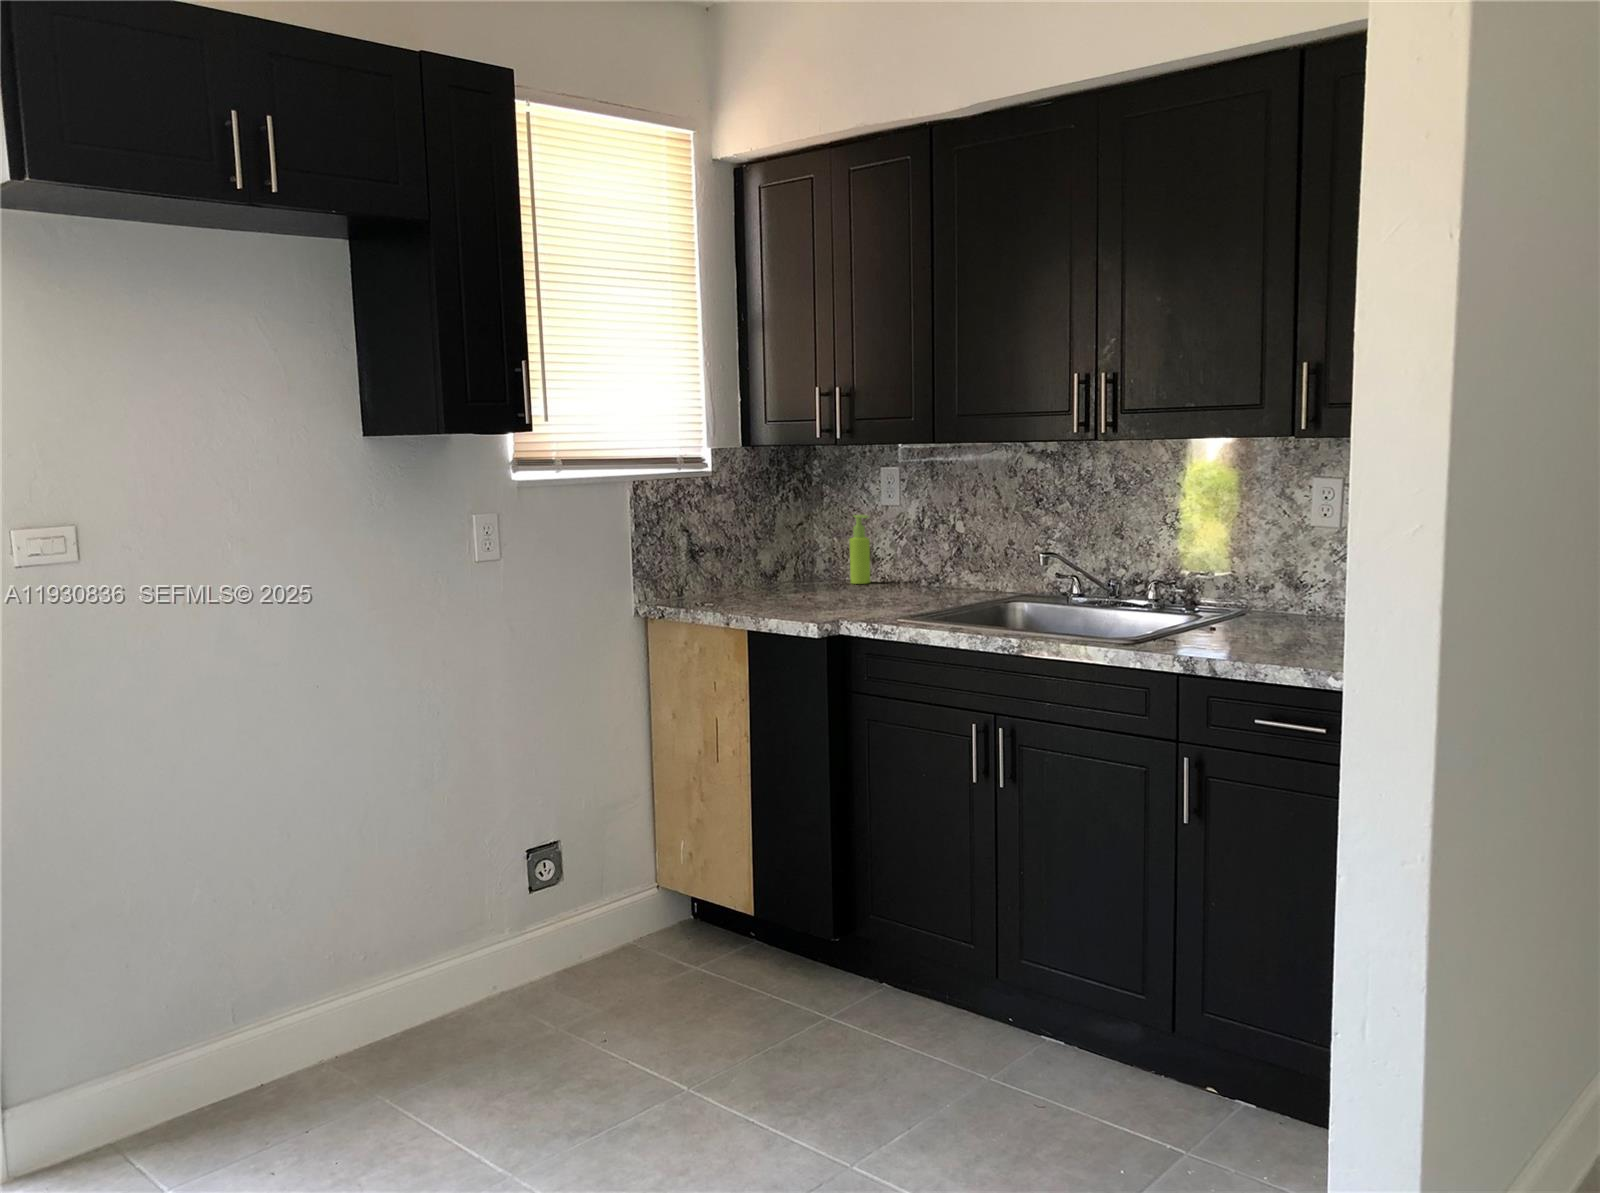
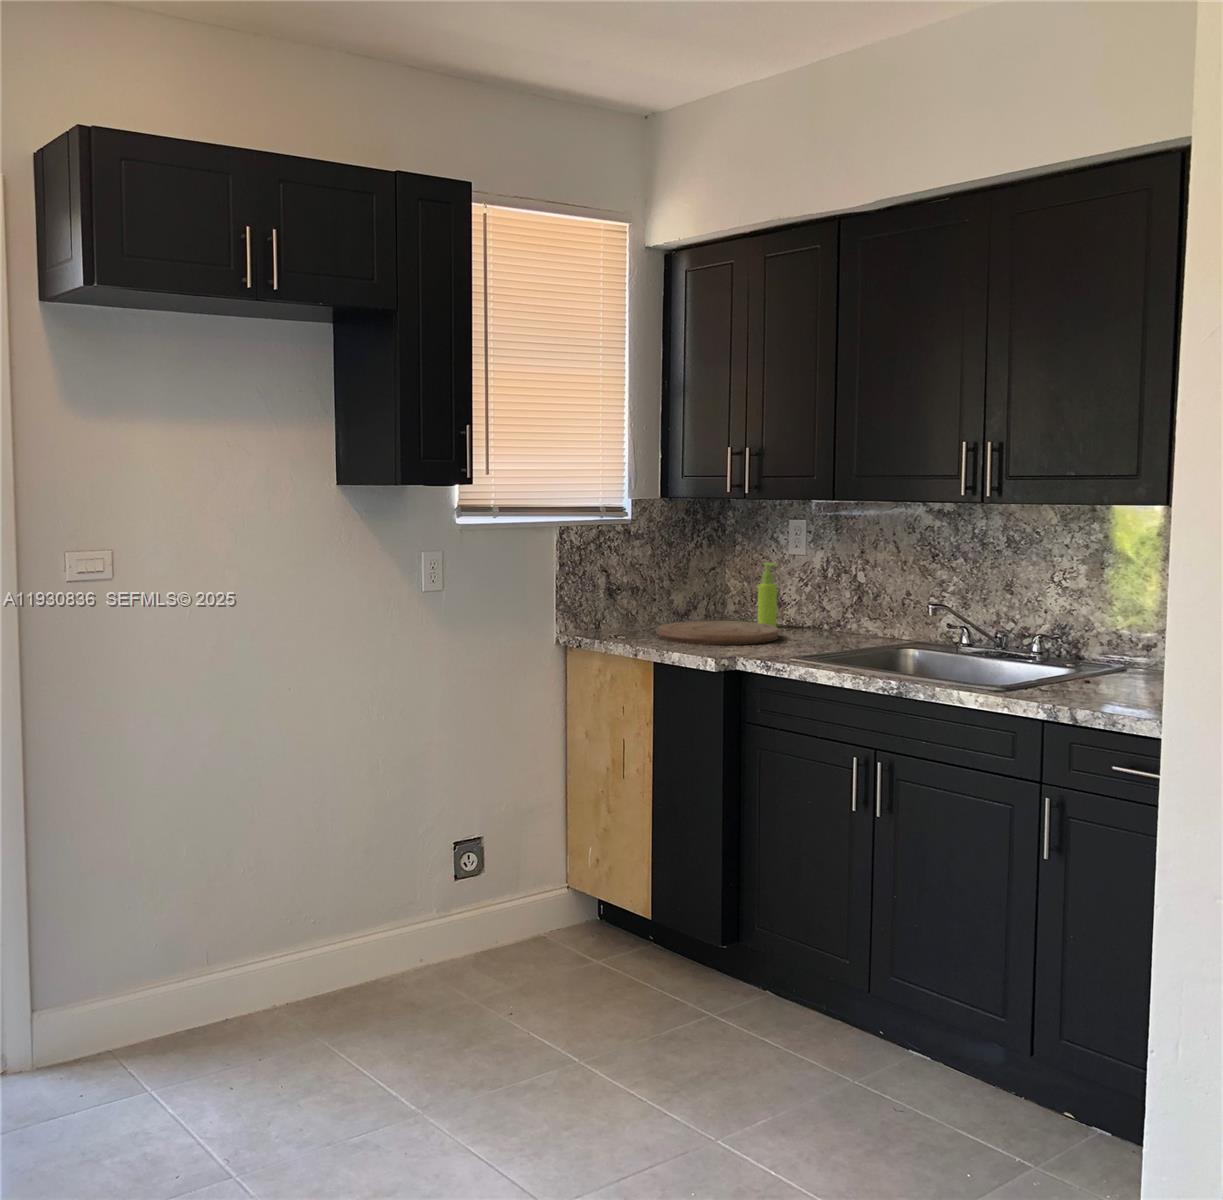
cutting board: none [747,579,876,607] -> present [658,621,778,645]

